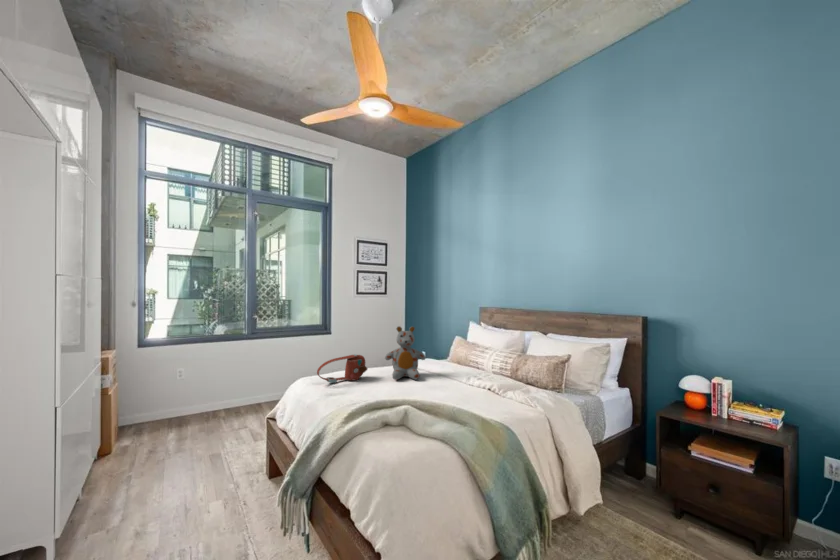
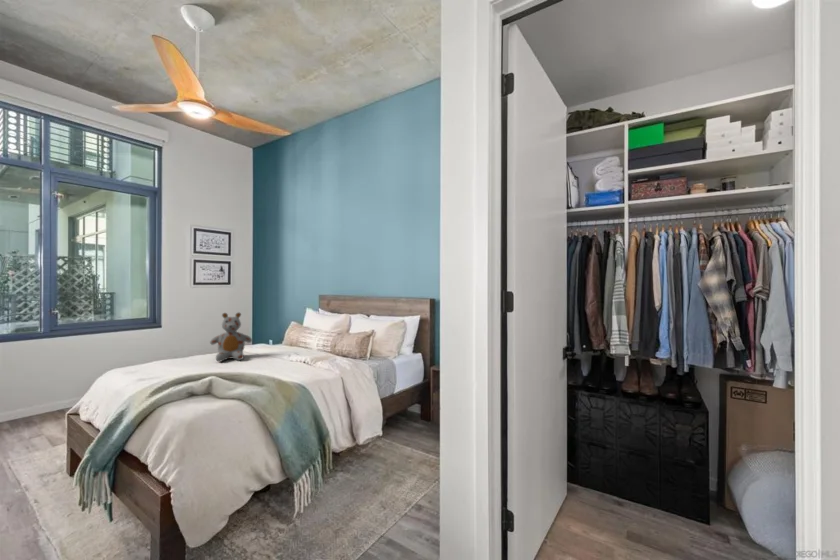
handbag: present [317,354,367,383] -> none [130,341,190,368]

